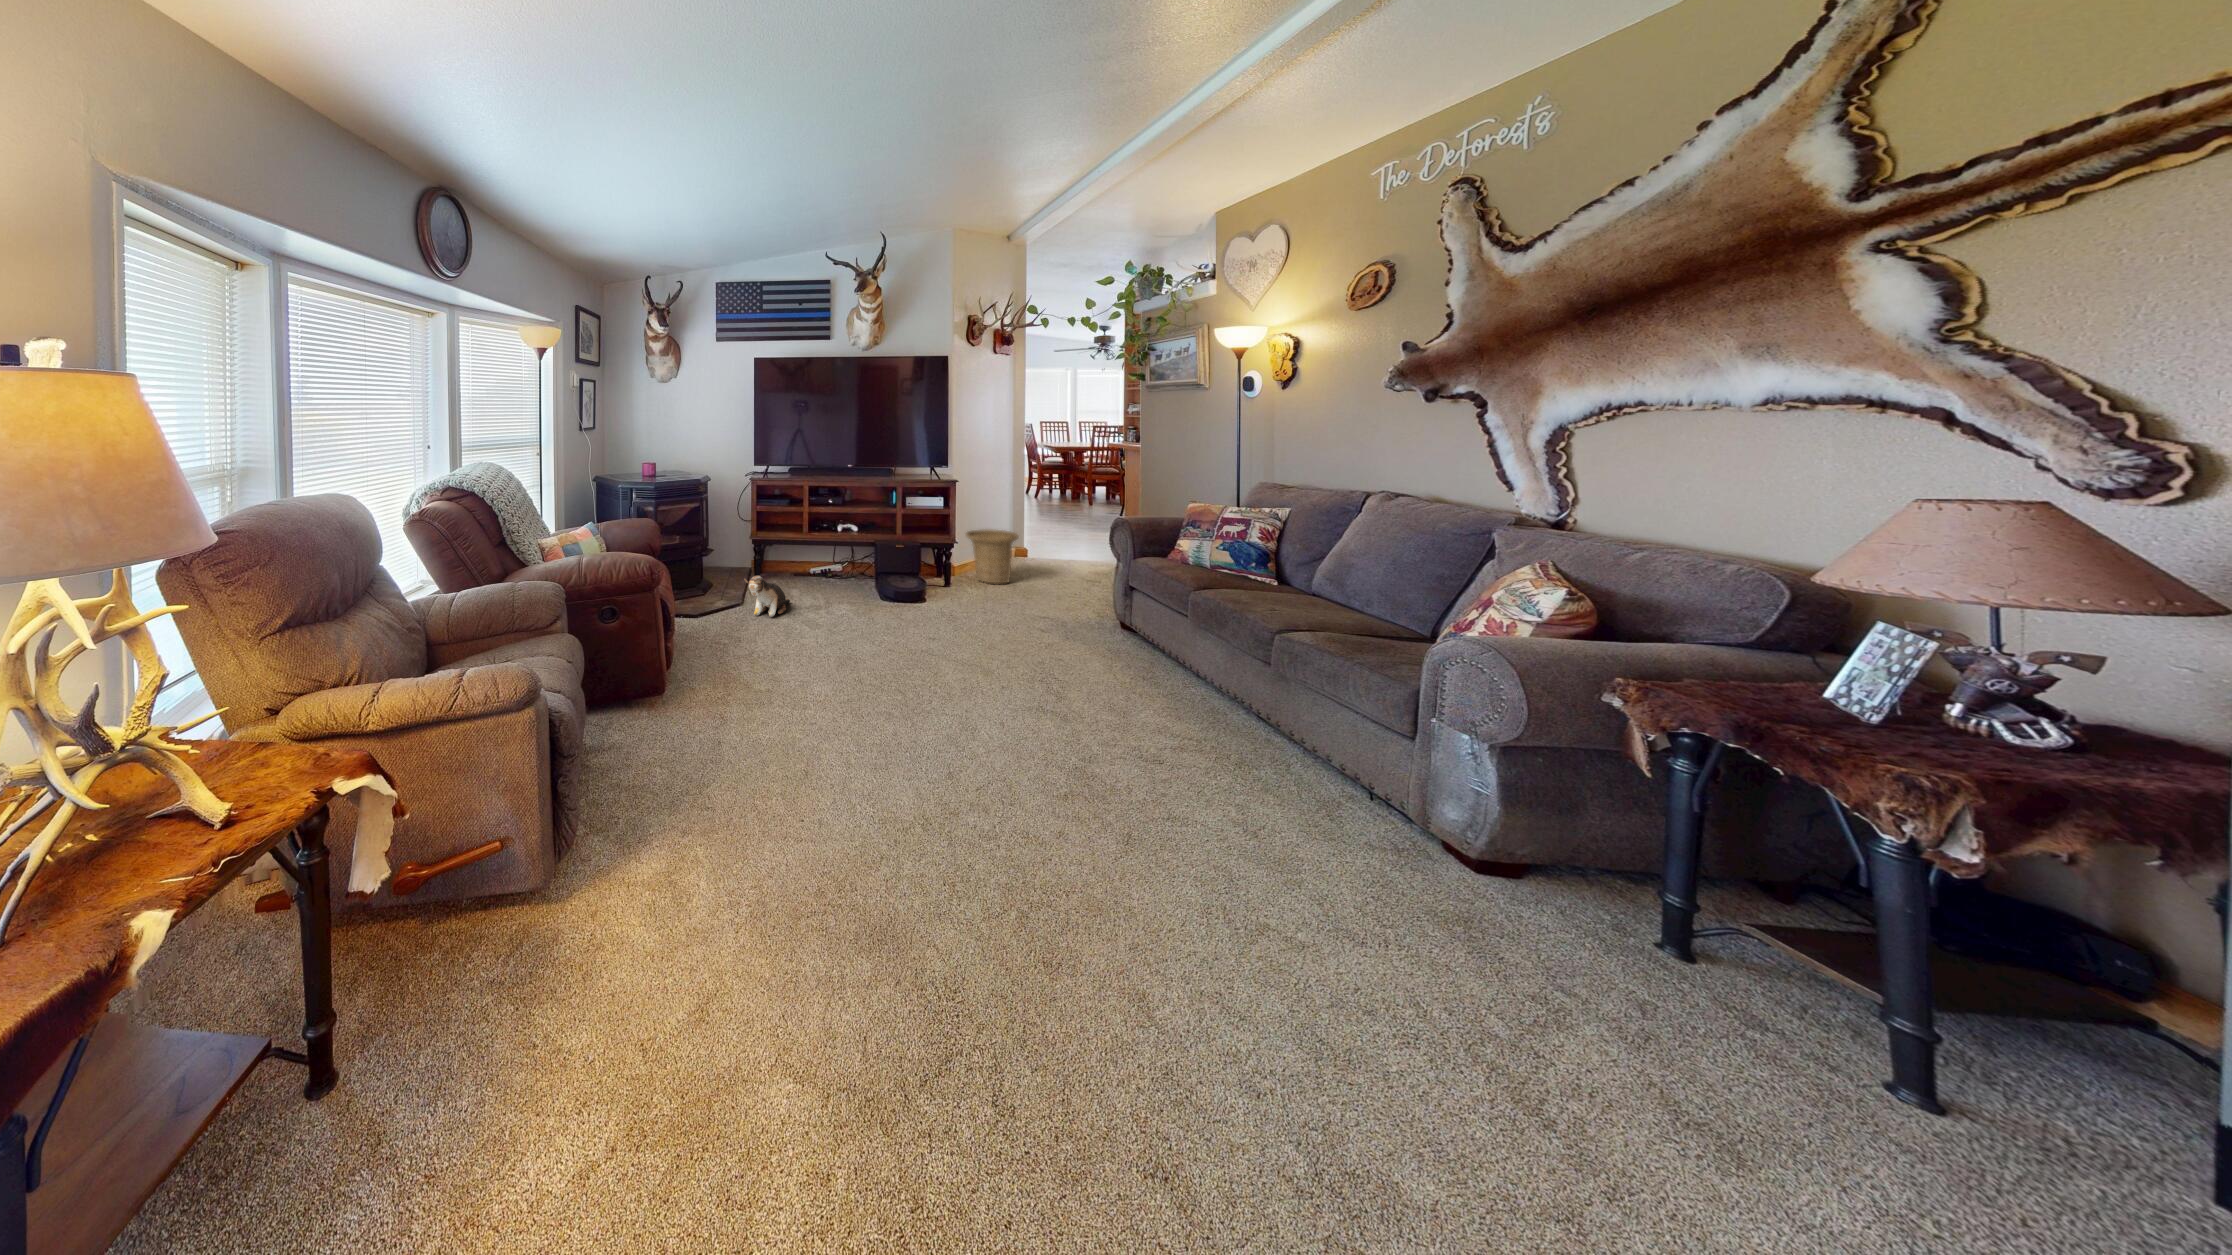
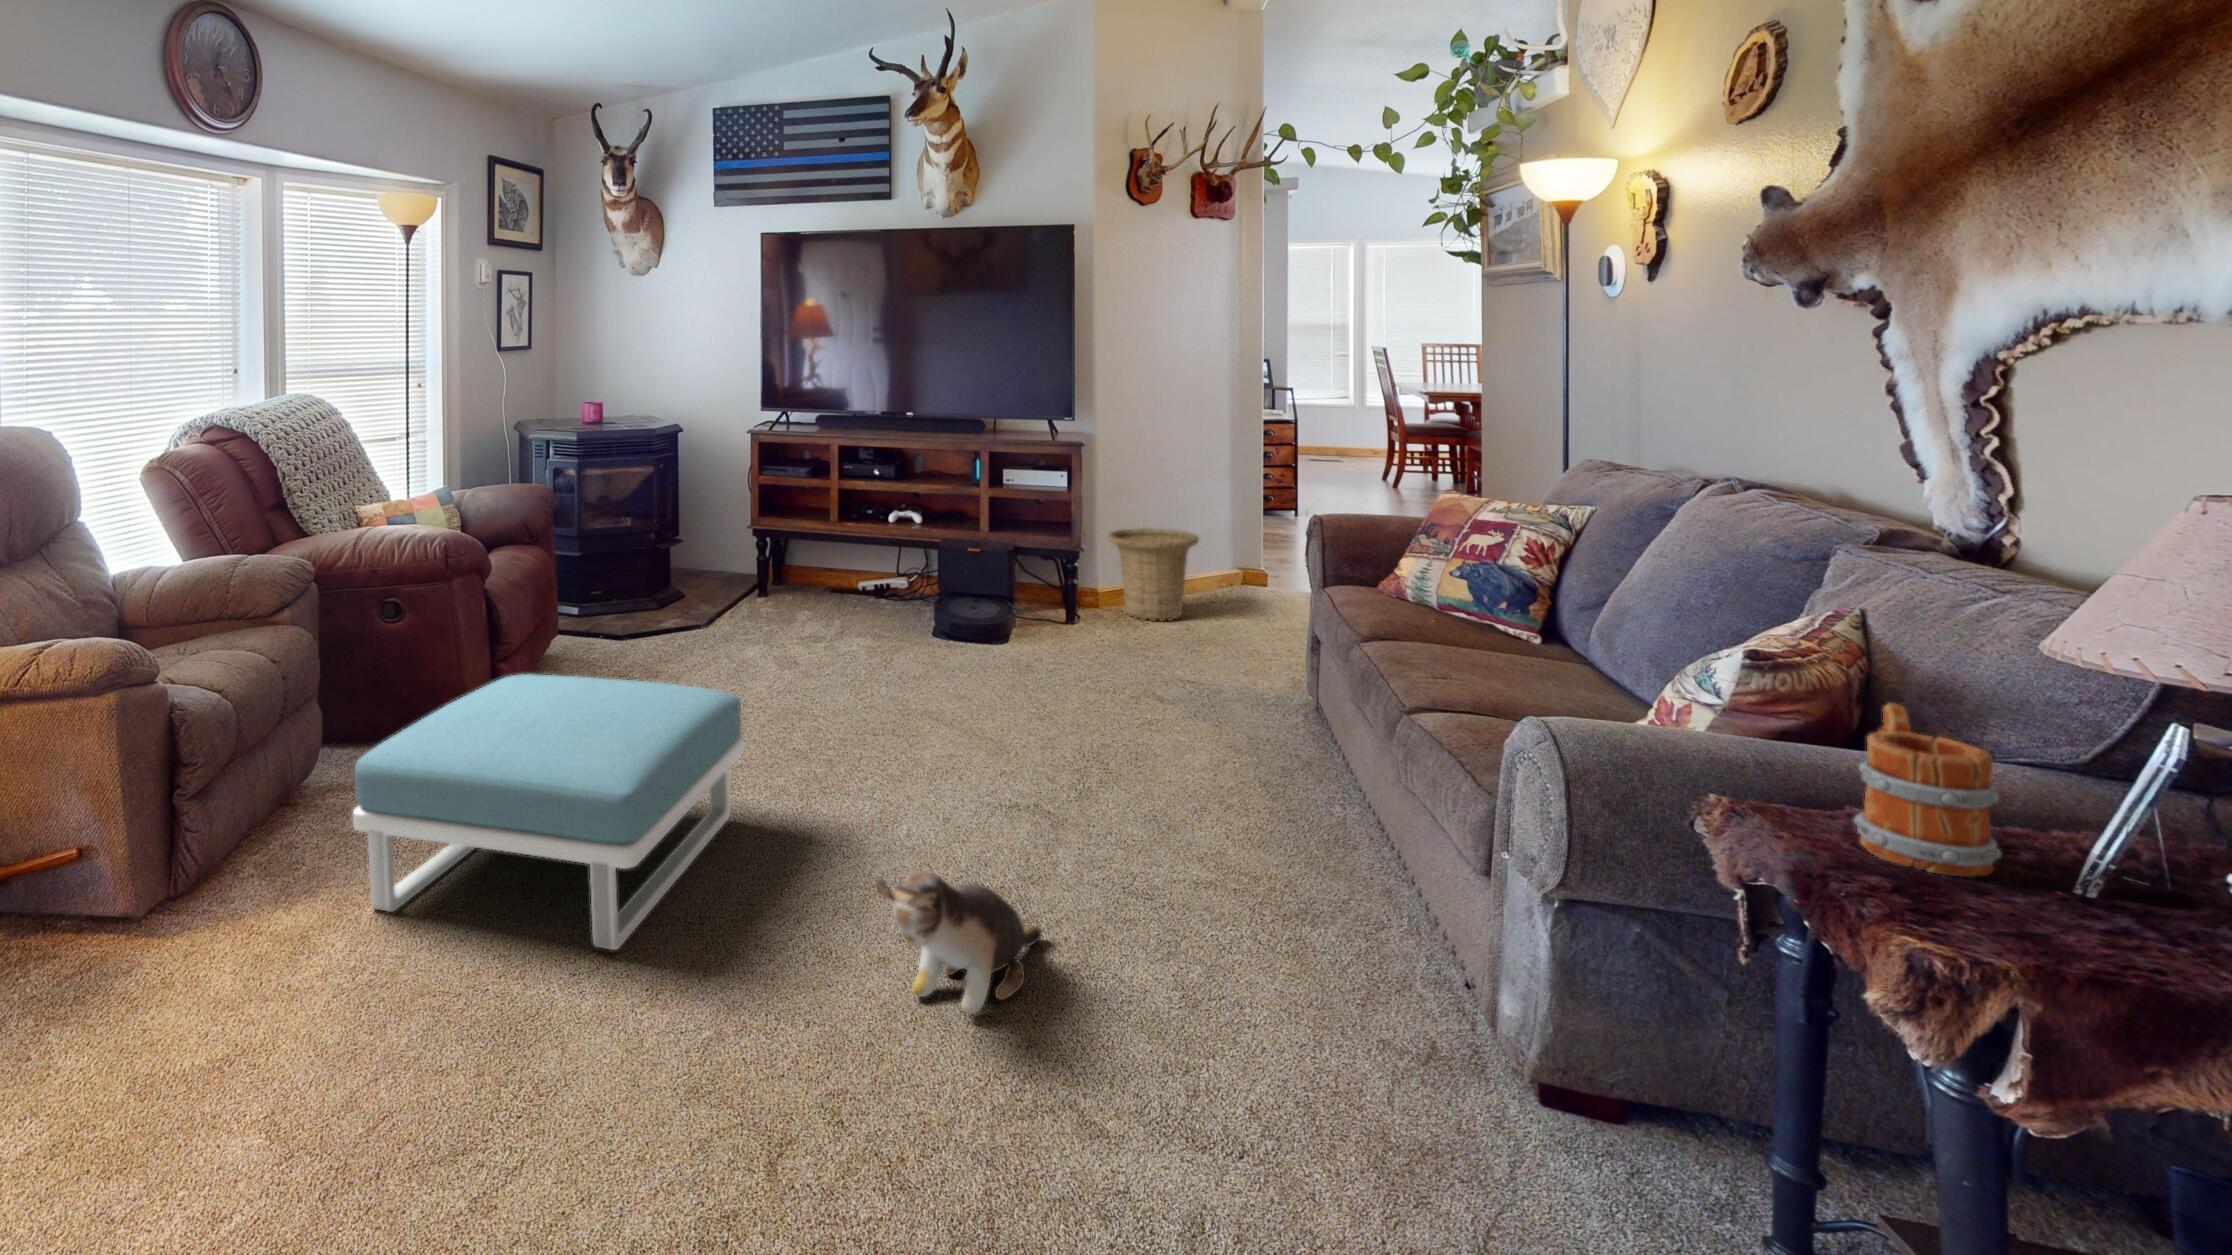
plush toy: present [744,576,790,617] -> present [876,871,1042,1014]
mug: none [1862,656,2031,776] -> present [1854,703,2002,877]
footstool: none [680,662,931,887] -> present [353,674,744,950]

